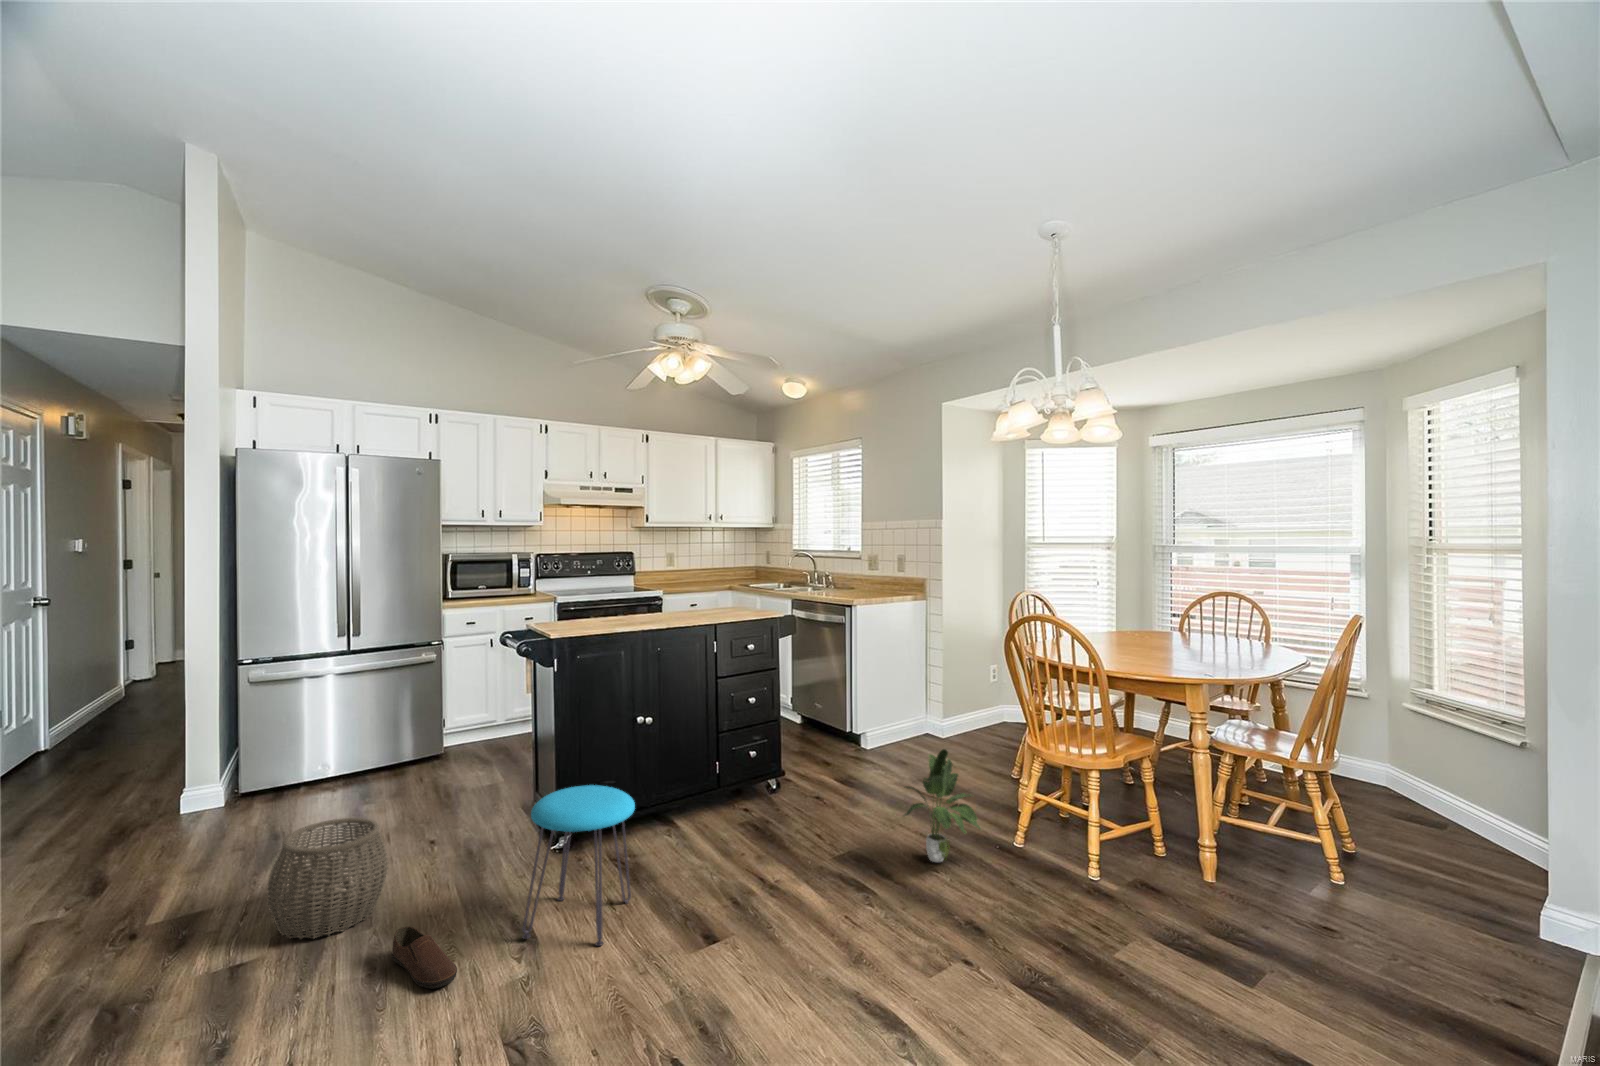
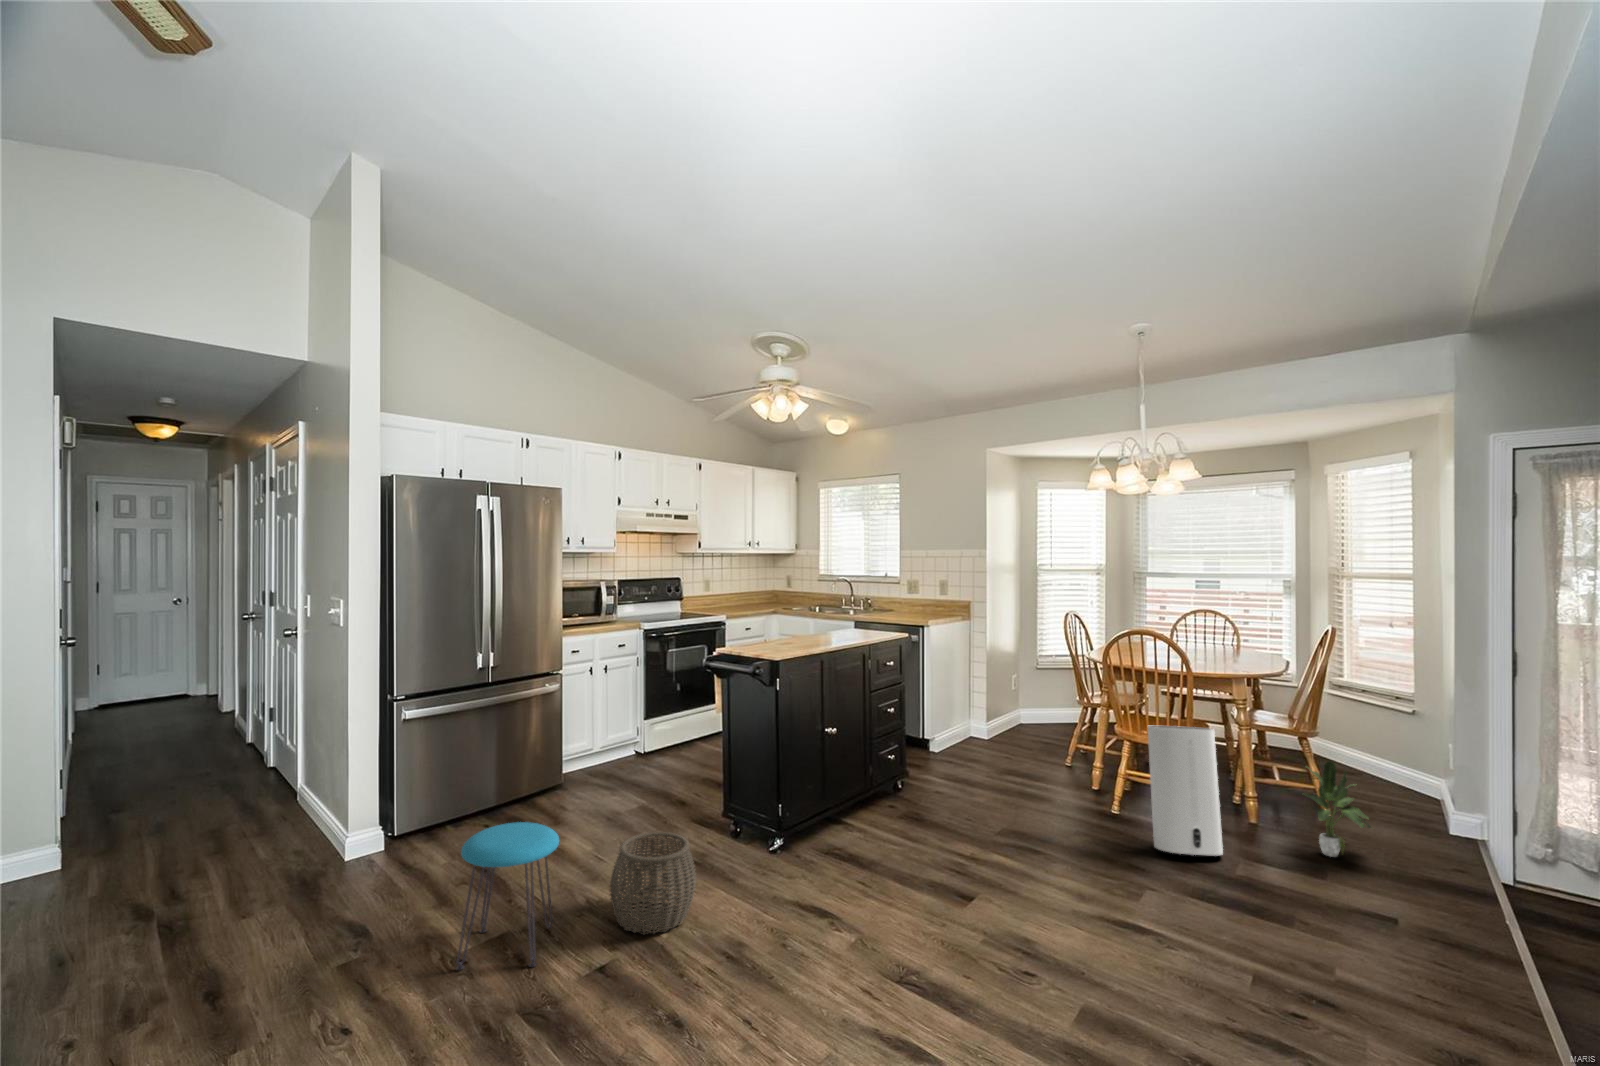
air purifier: none [1021,735,1116,927] -> present [1148,726,1223,856]
potted plant: present [904,749,980,862] -> present [1304,761,1371,857]
stool: present [522,785,635,946] -> present [456,822,559,970]
shoe: present [392,926,457,989] -> none [748,910,819,951]

